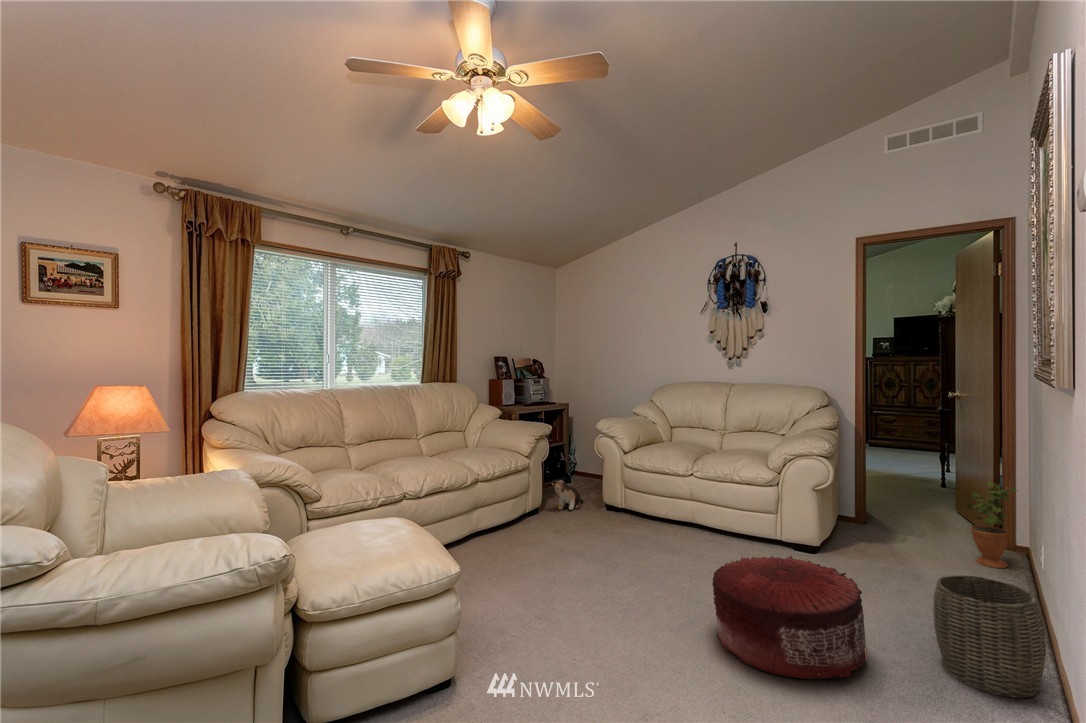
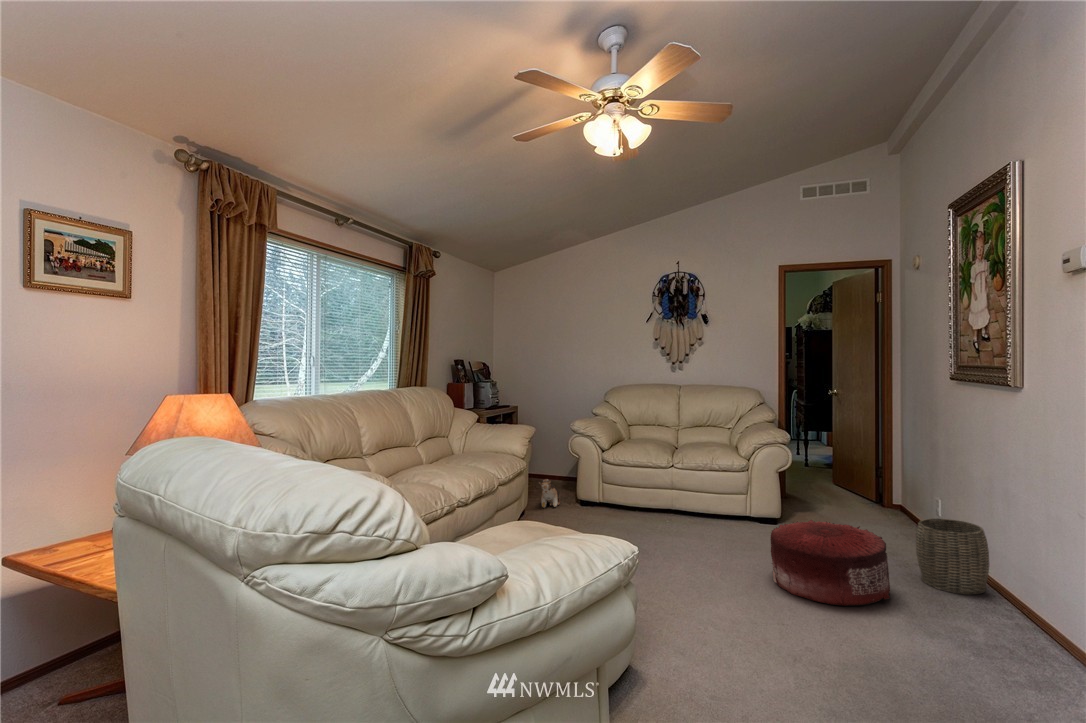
potted plant: present [967,482,1017,568] -> none [870,453,905,518]

